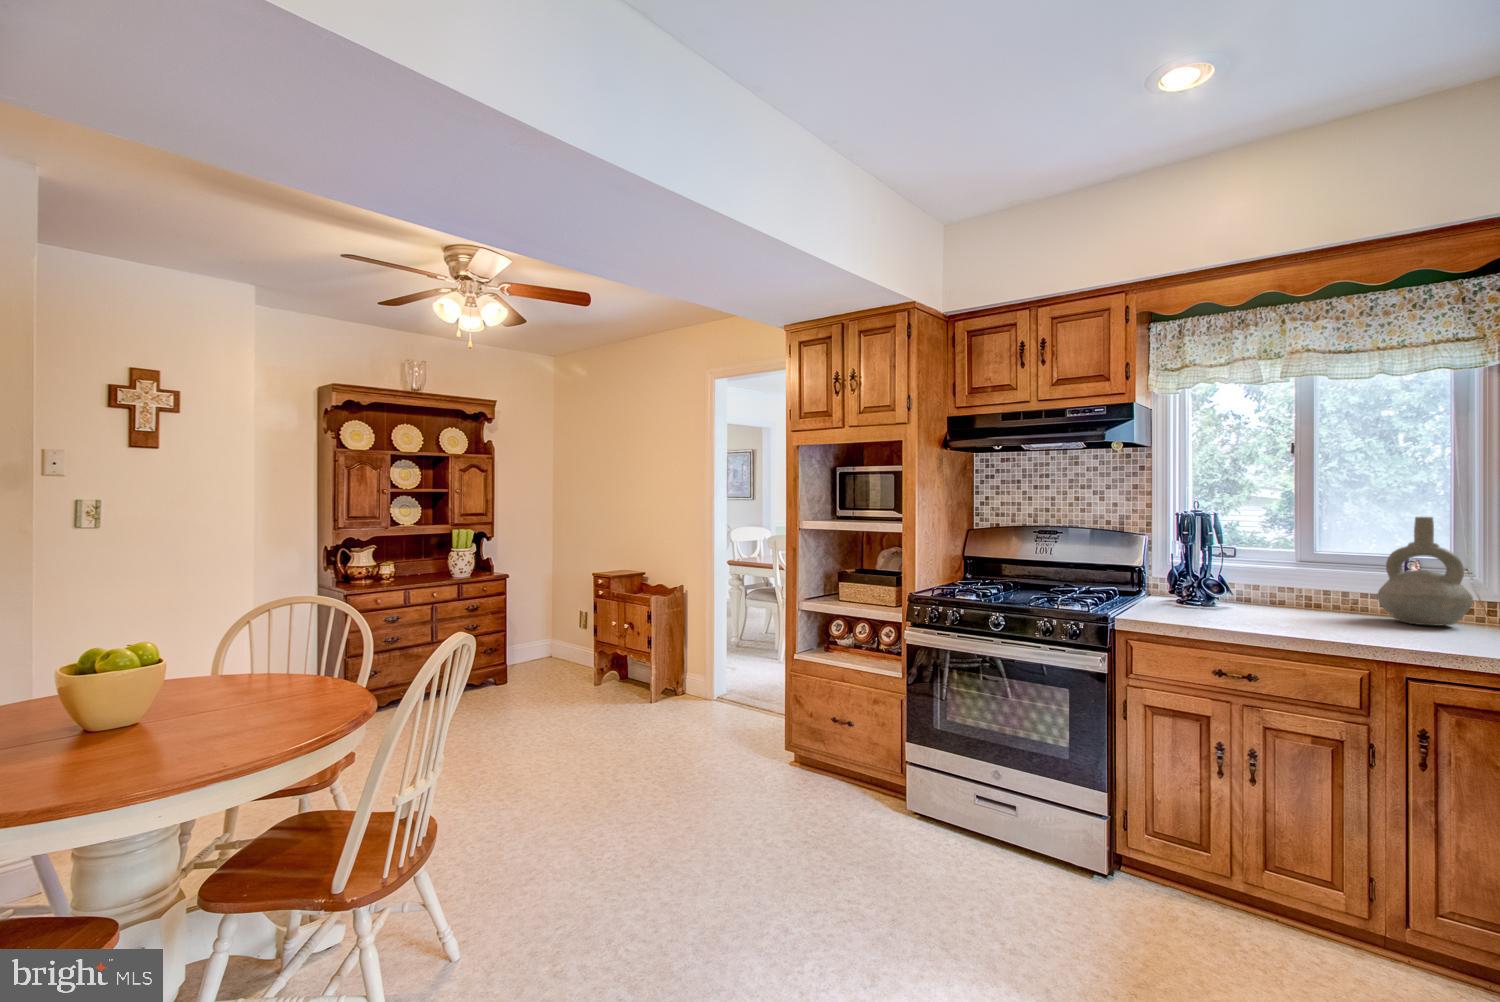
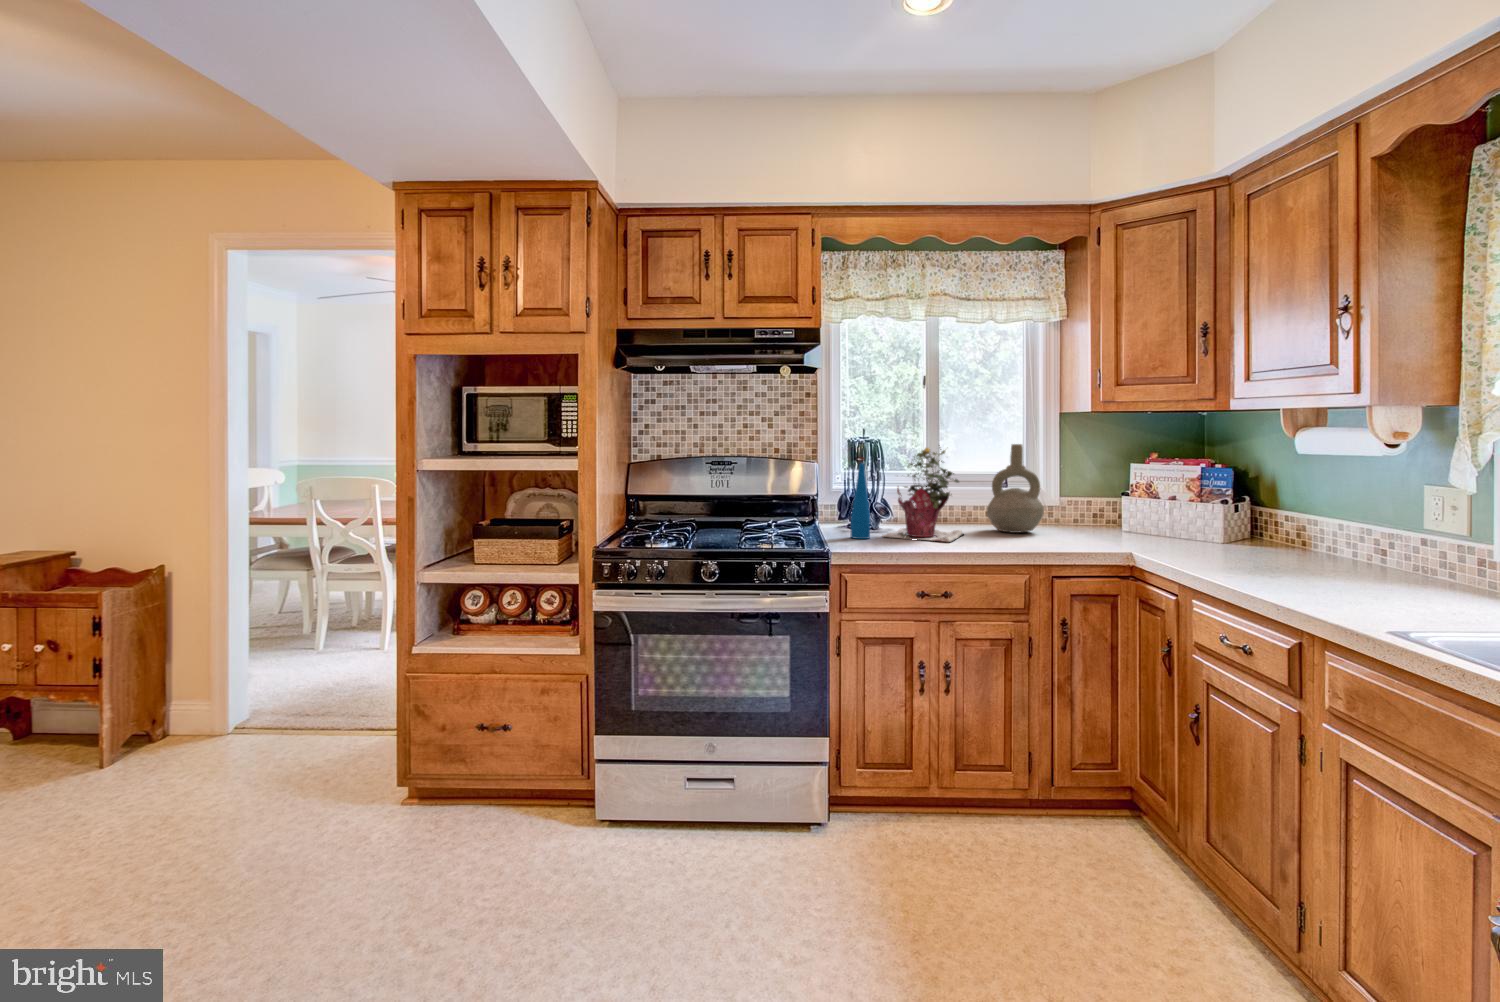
potted plant: none [1213,516,1342,626] -> present [882,445,963,542]
bottle: none [1173,527,1197,613] -> present [851,457,870,539]

